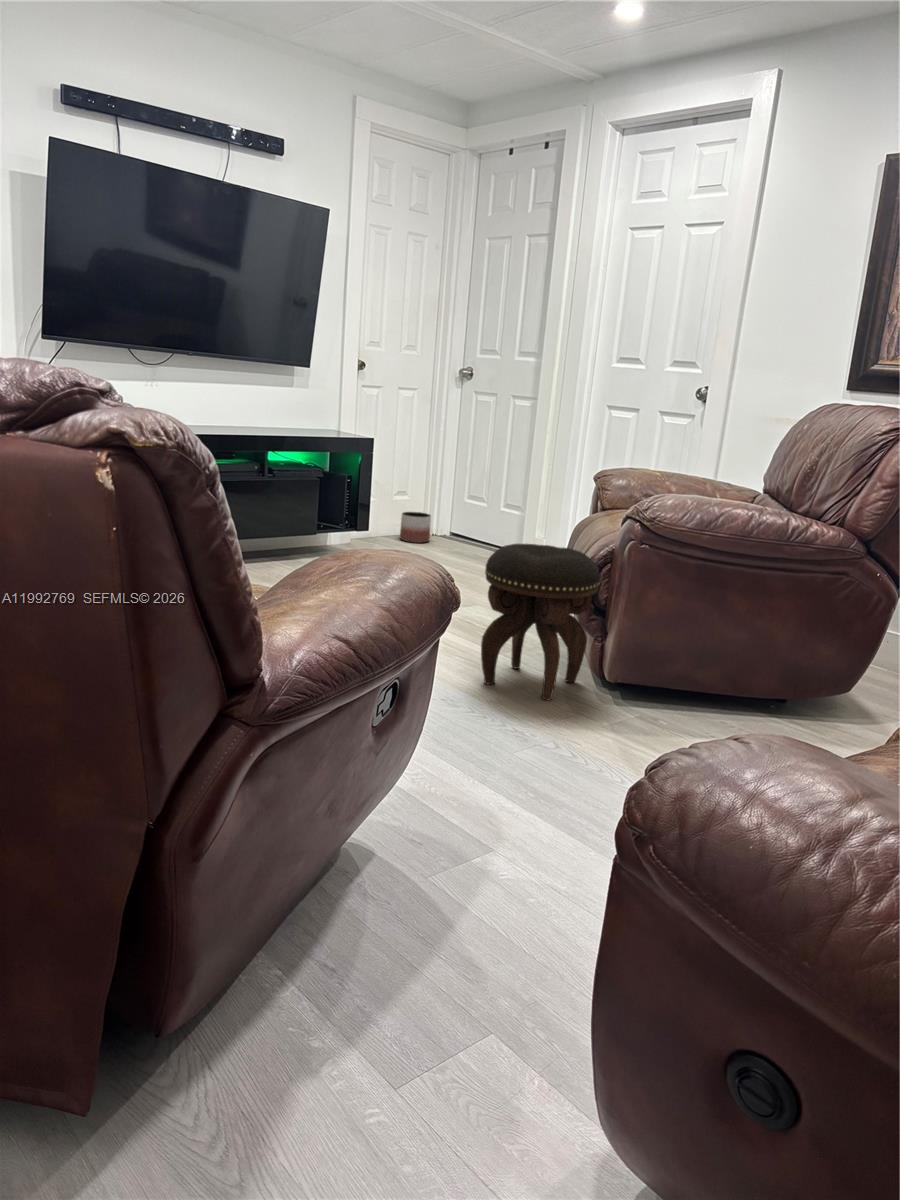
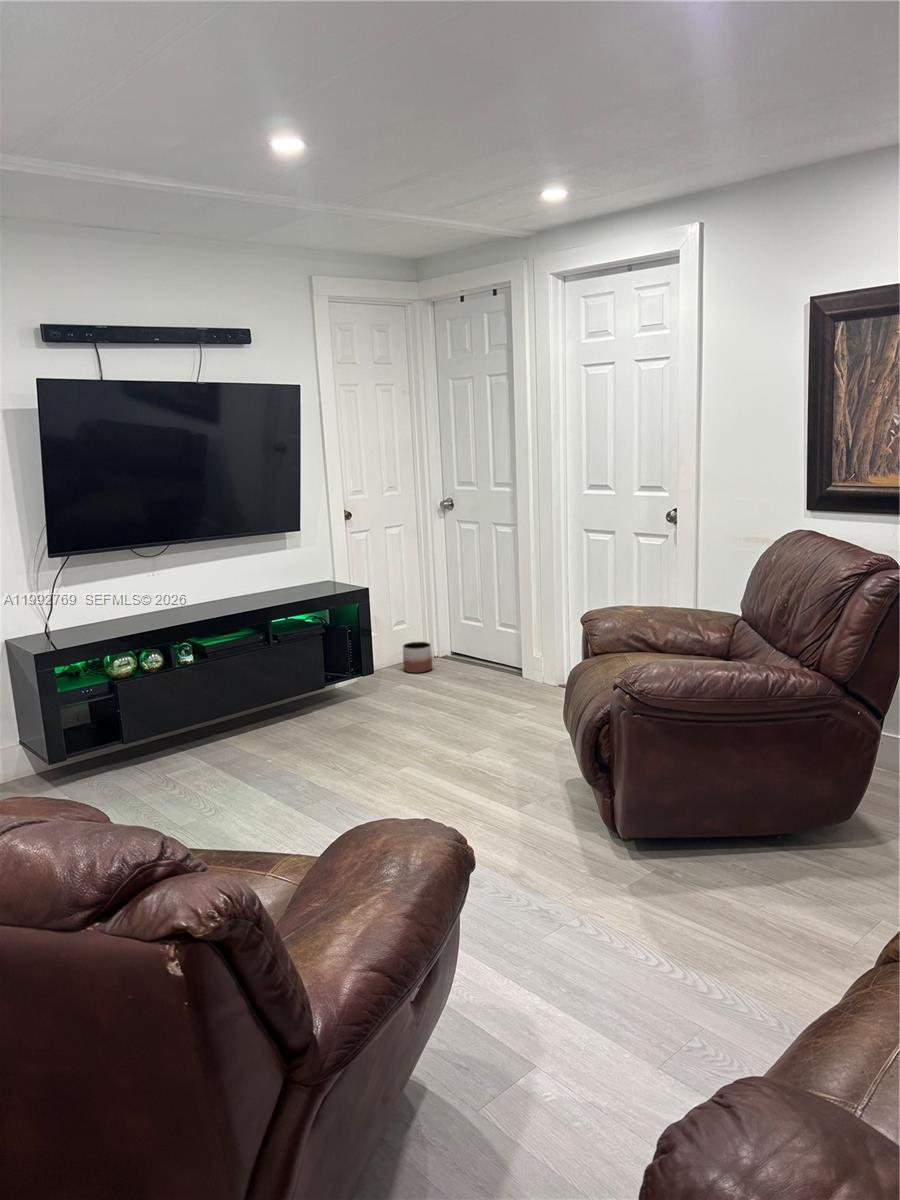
footstool: present [481,544,601,700] -> none [492,710,601,864]

